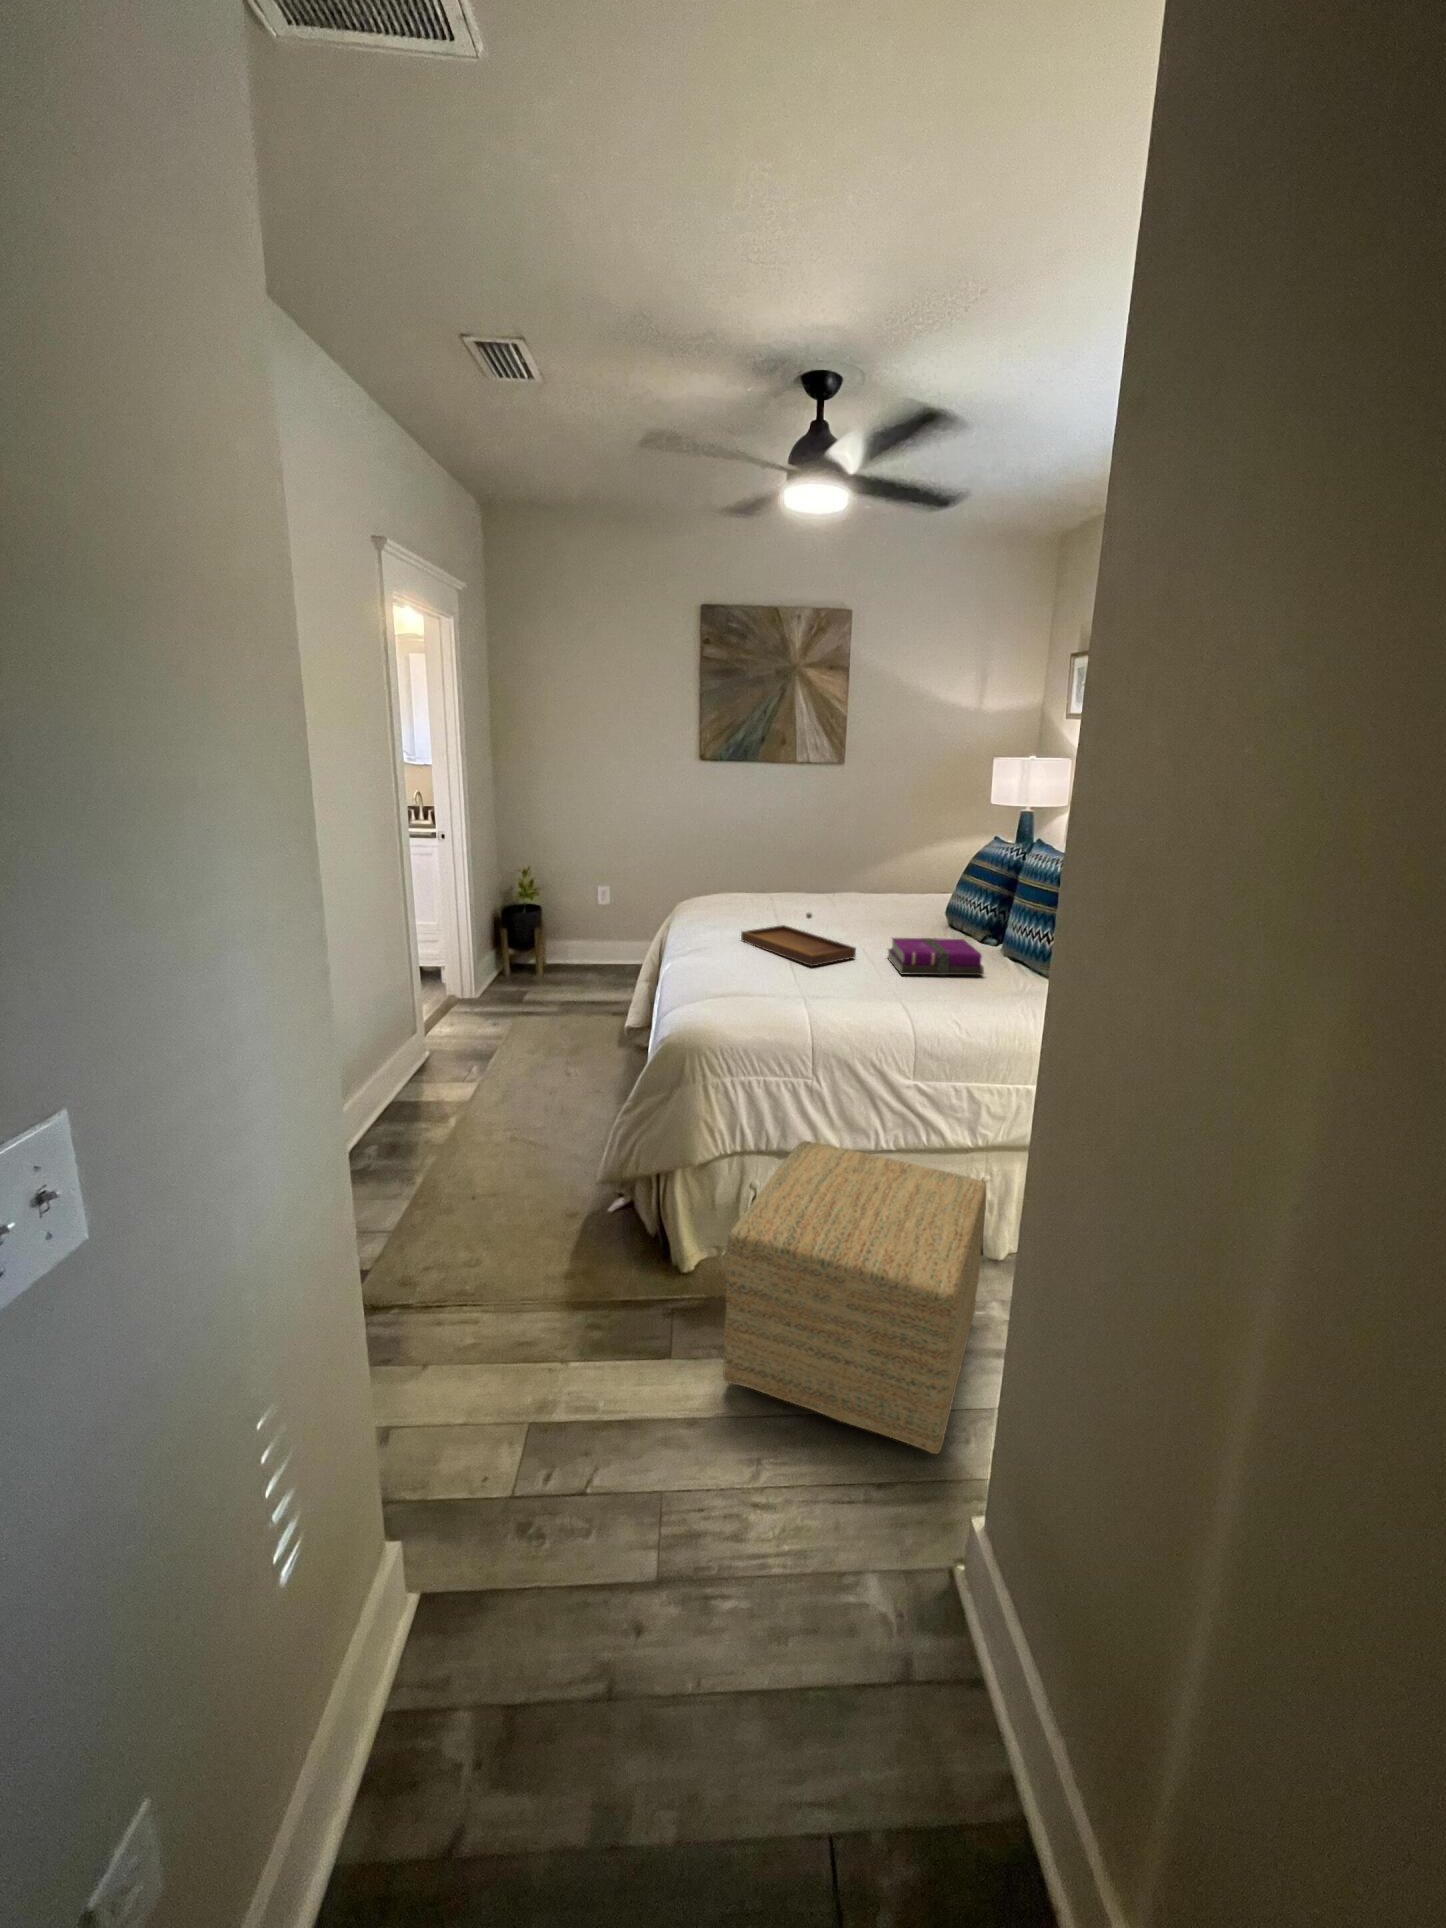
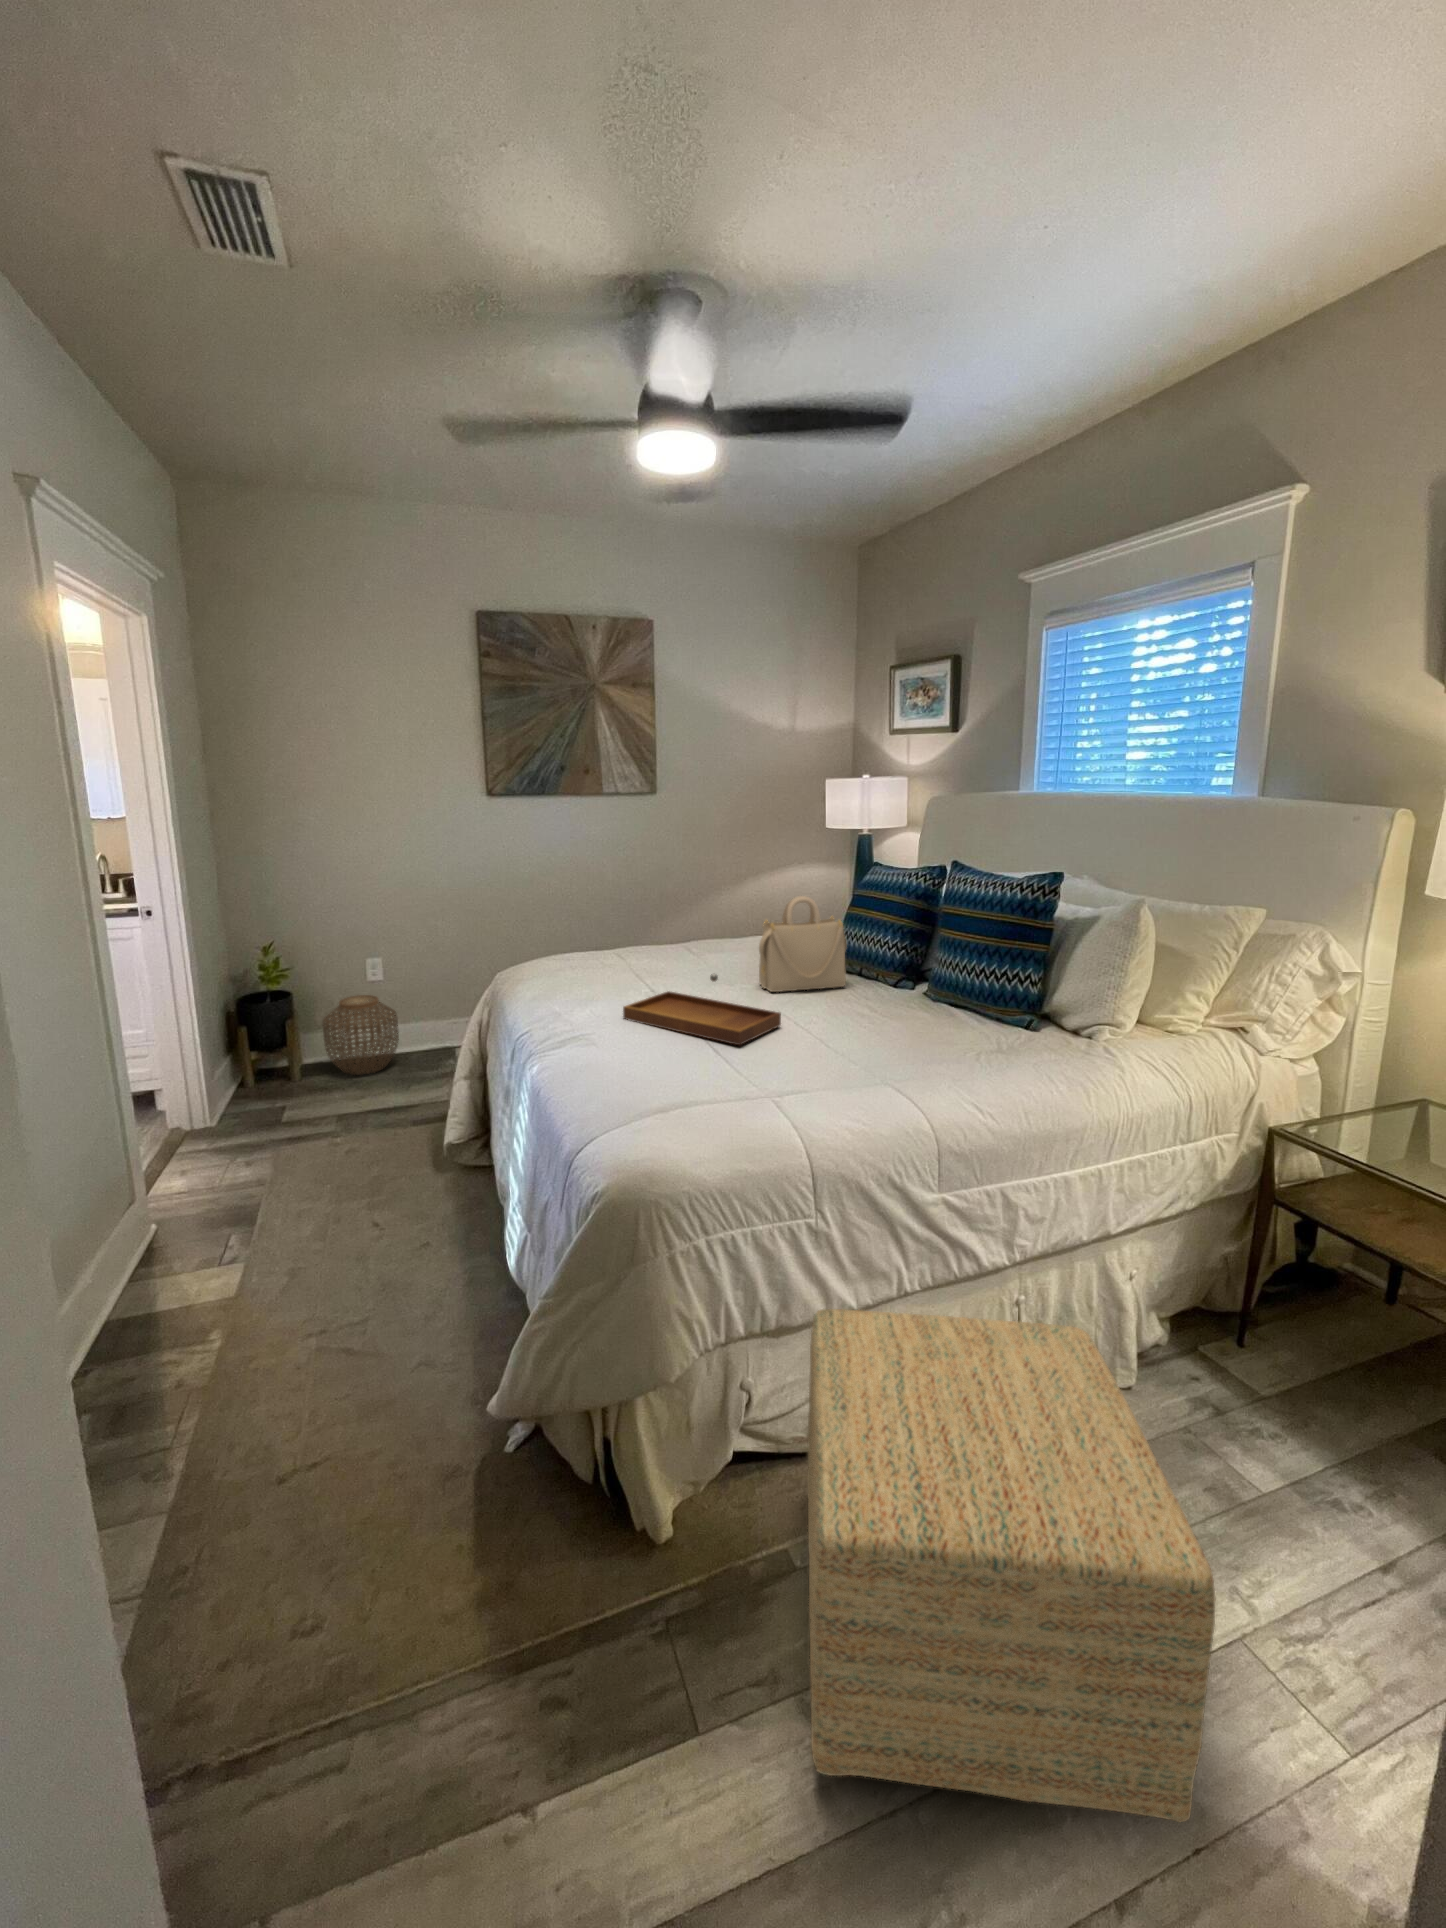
handbag: none [865,859,941,937] -> present [759,896,847,992]
woven basket: none [560,915,616,978] -> present [323,995,399,1075]
notebook: present [888,938,984,975] -> none [814,987,943,1042]

